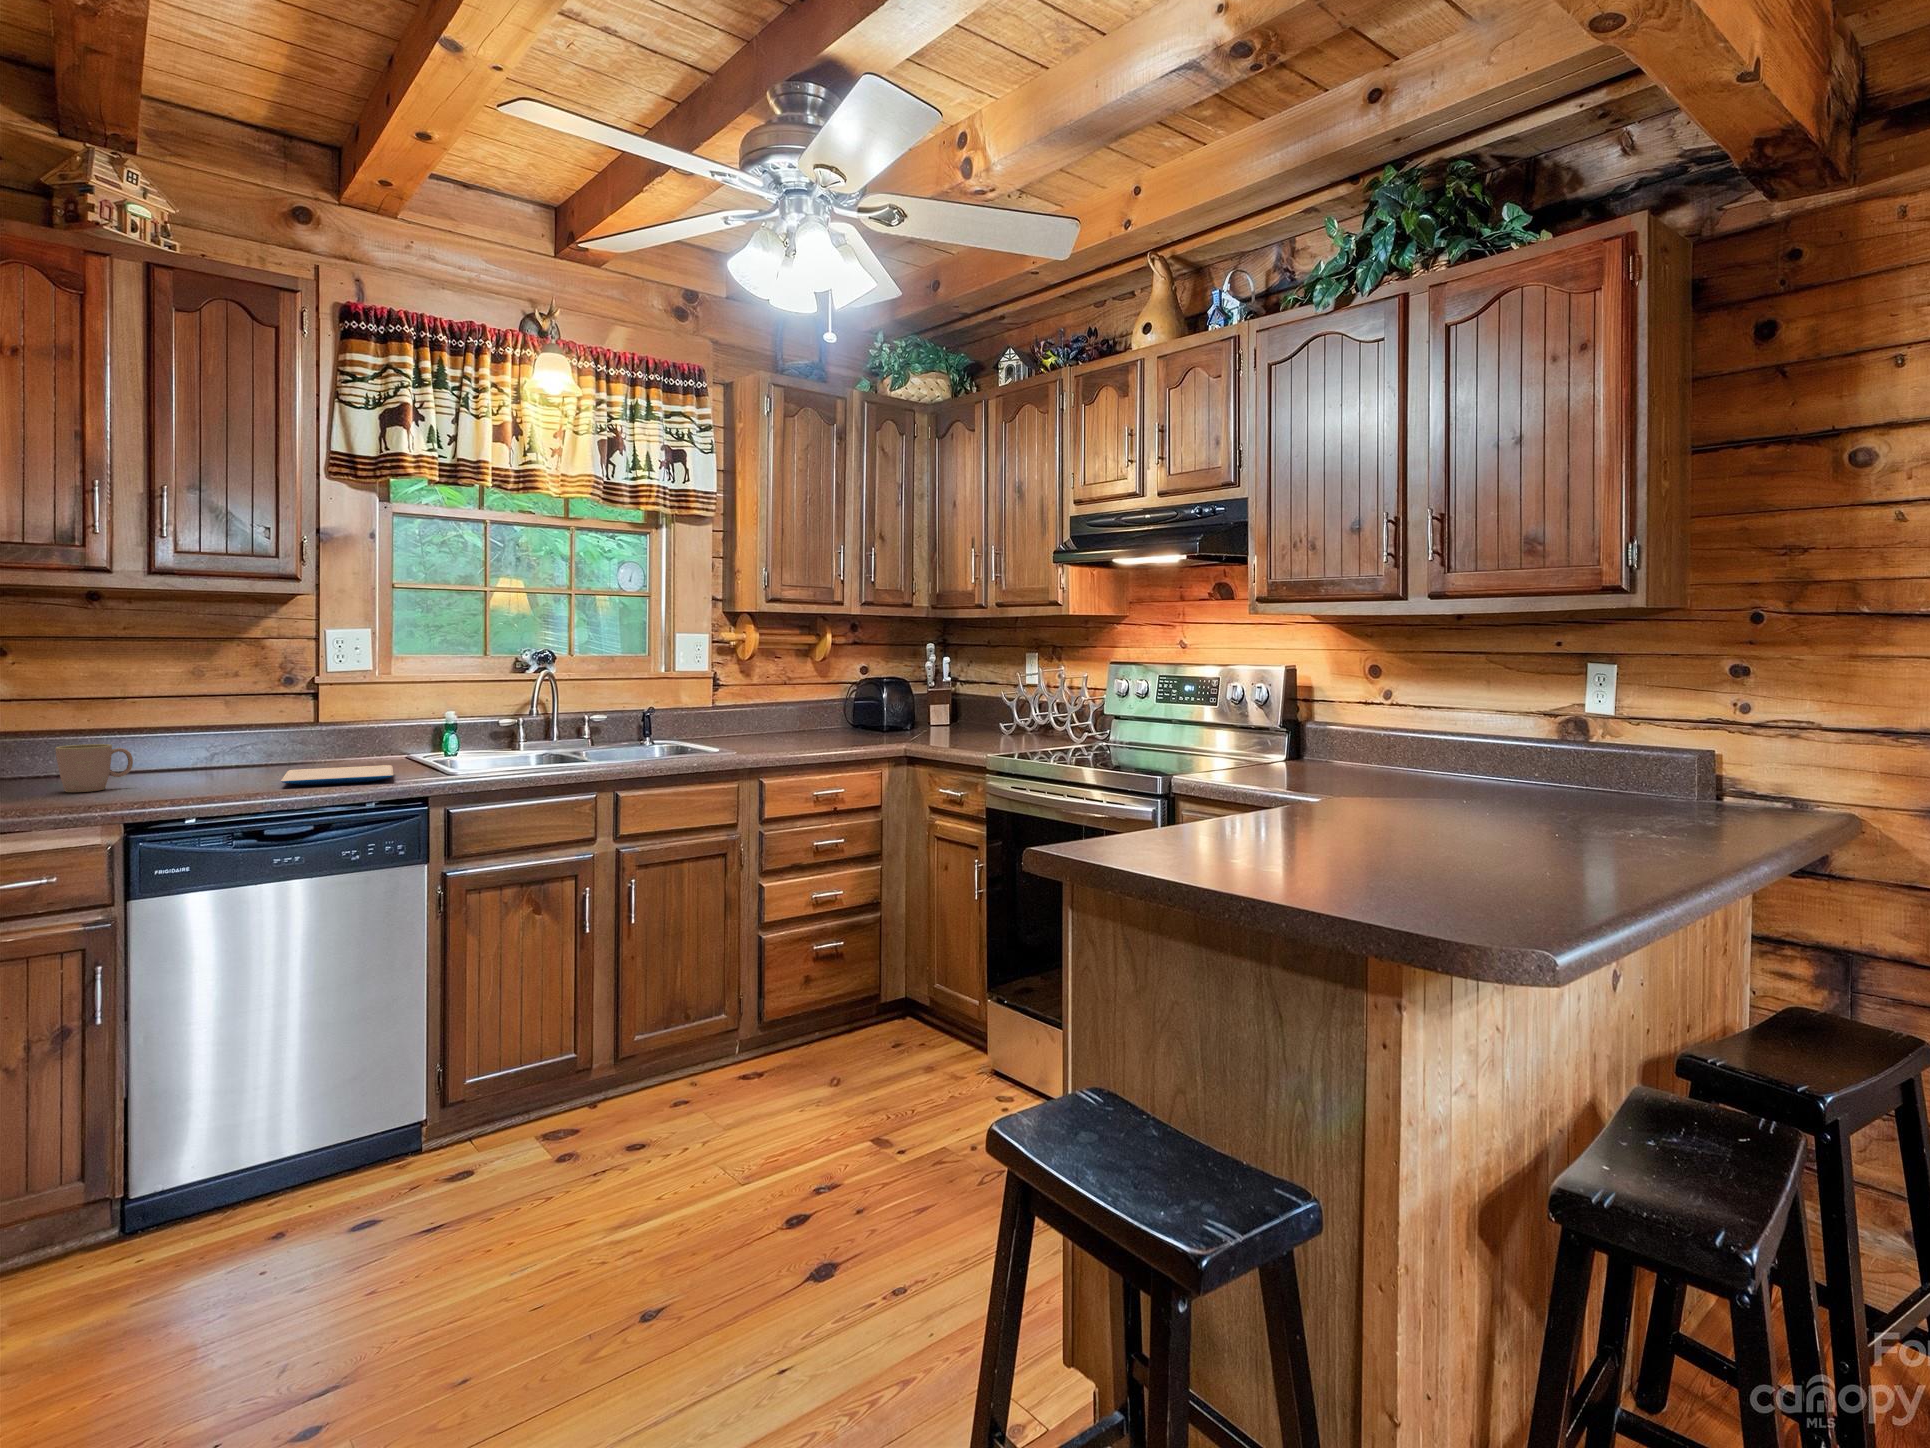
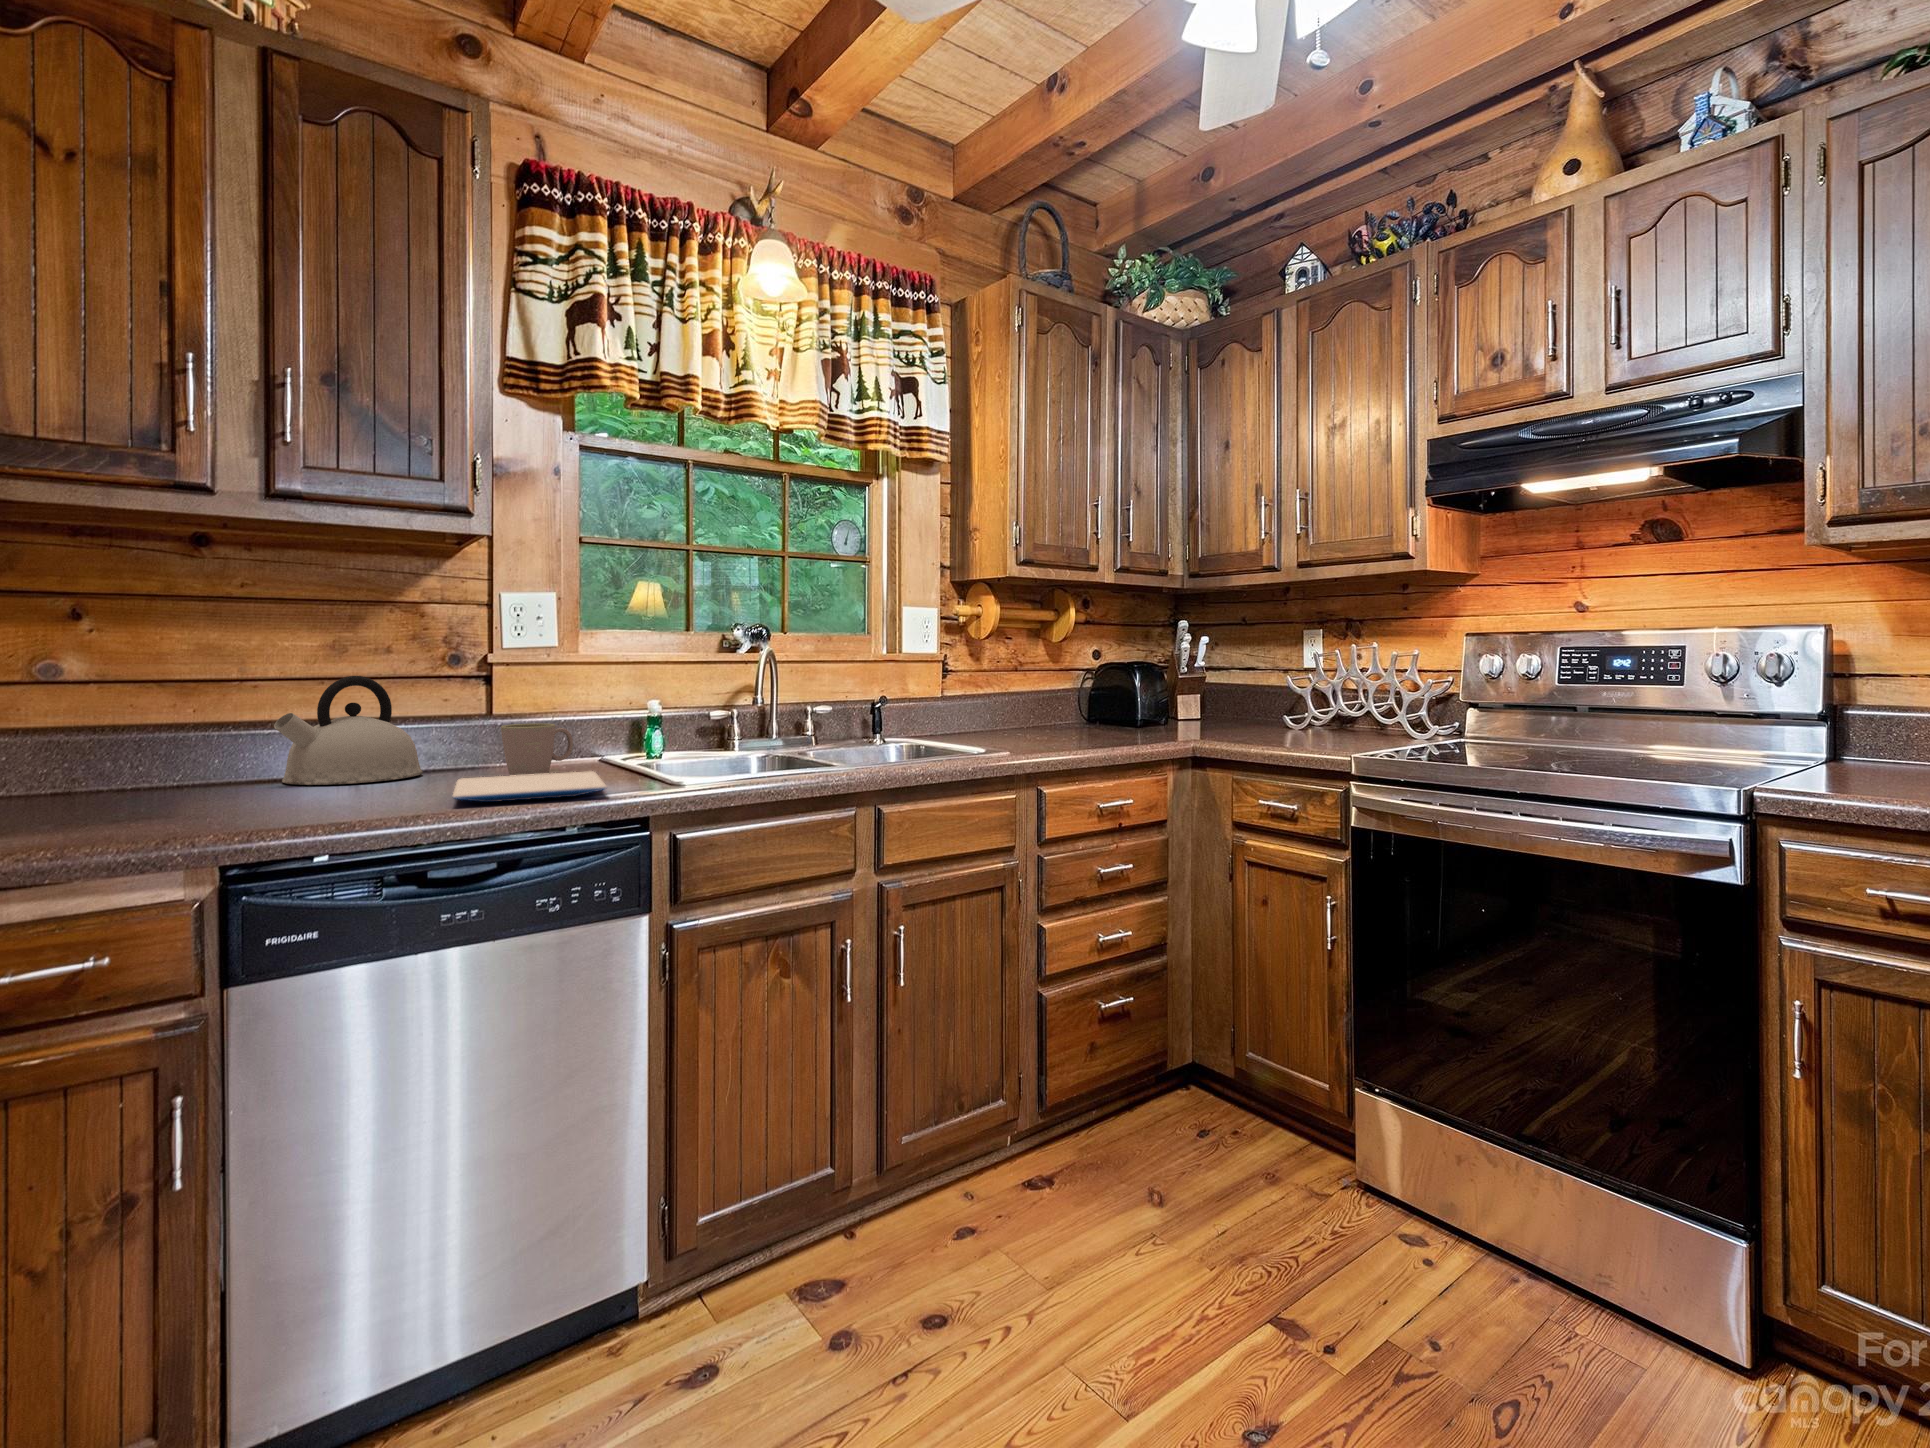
kettle: none [152,695,265,775] -> present [274,676,423,785]
mug: present [55,744,133,792] -> present [501,723,573,776]

